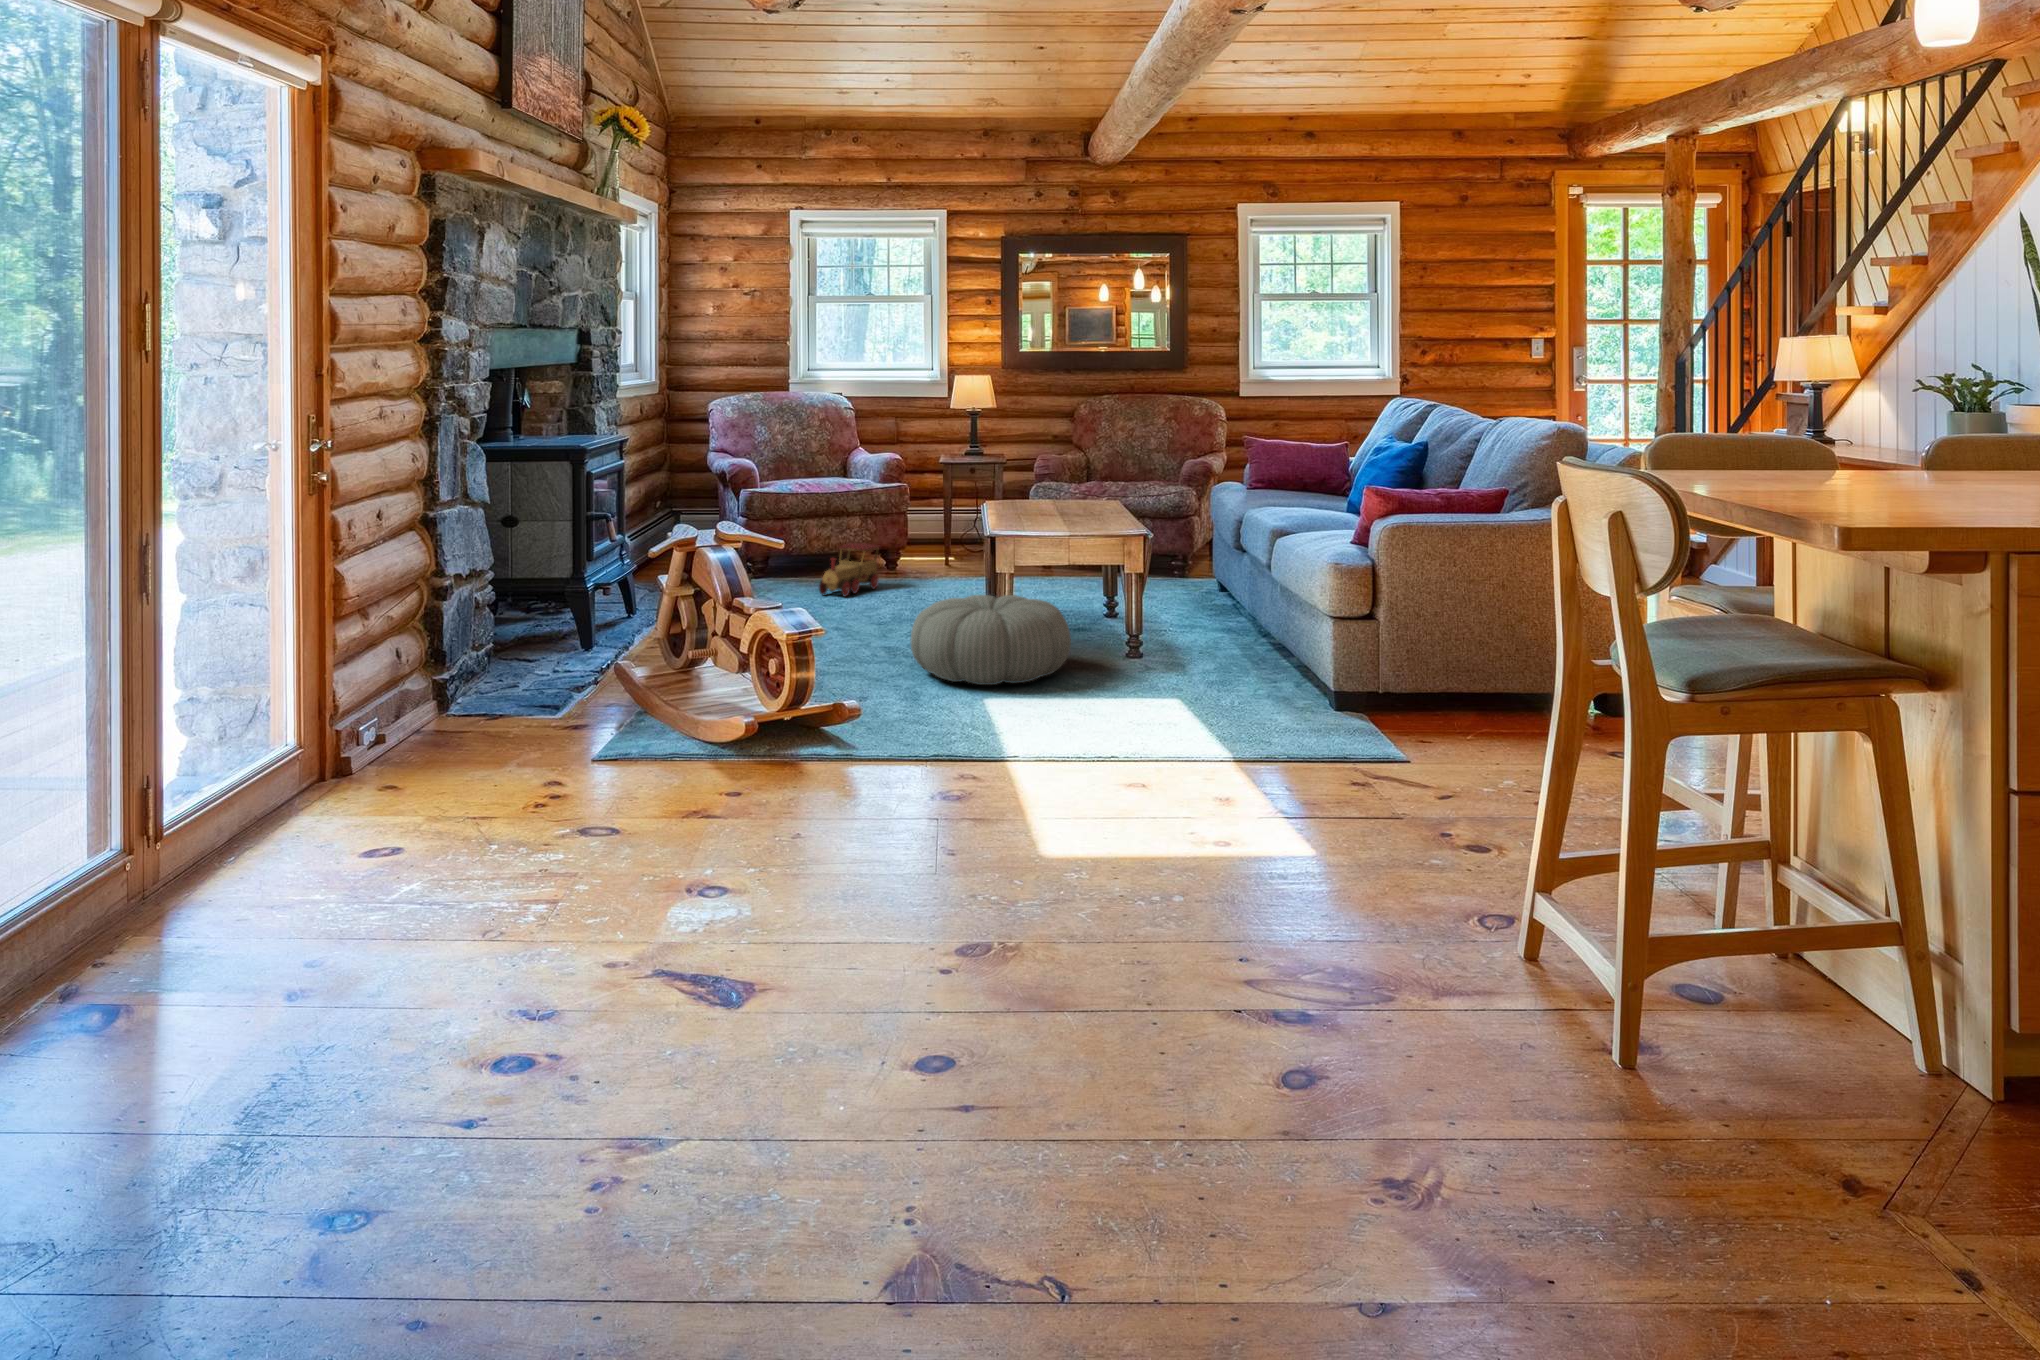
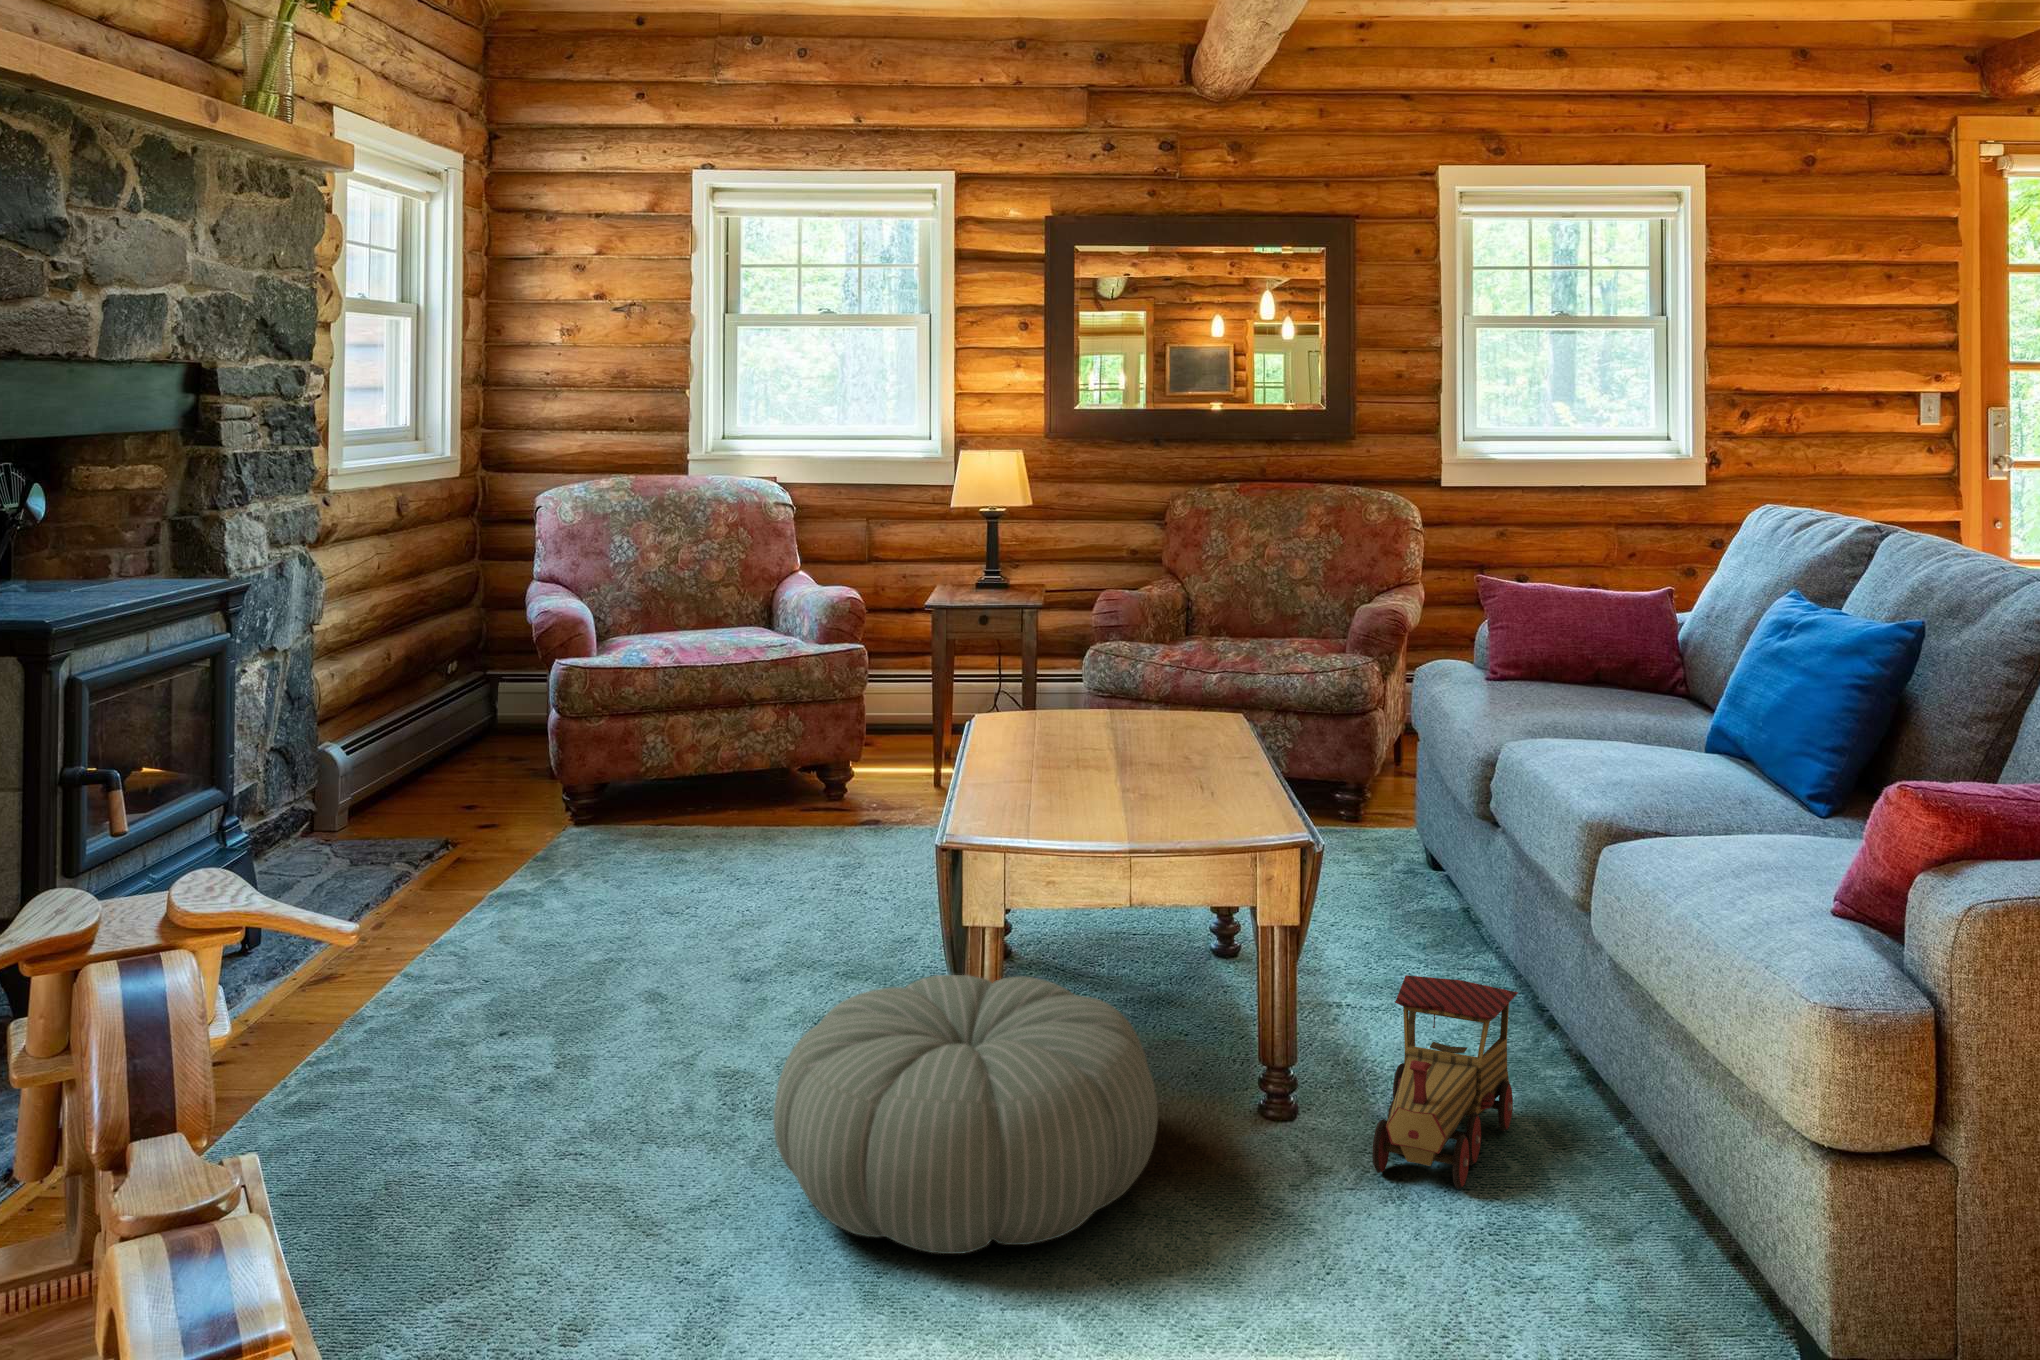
toy train: present [819,543,879,596] -> present [1372,975,1518,1189]

